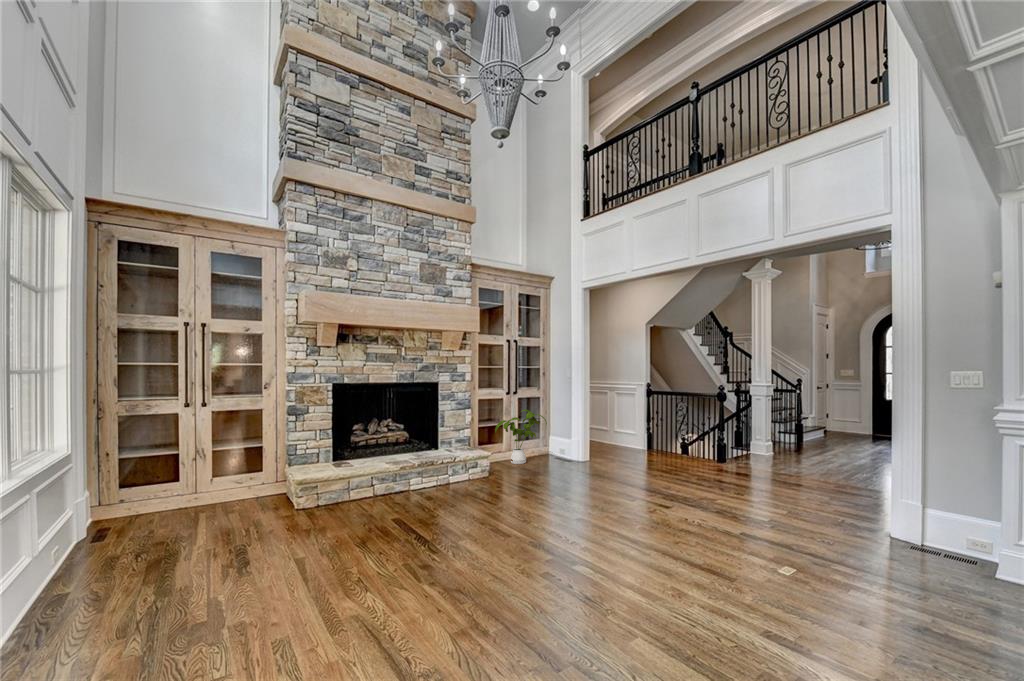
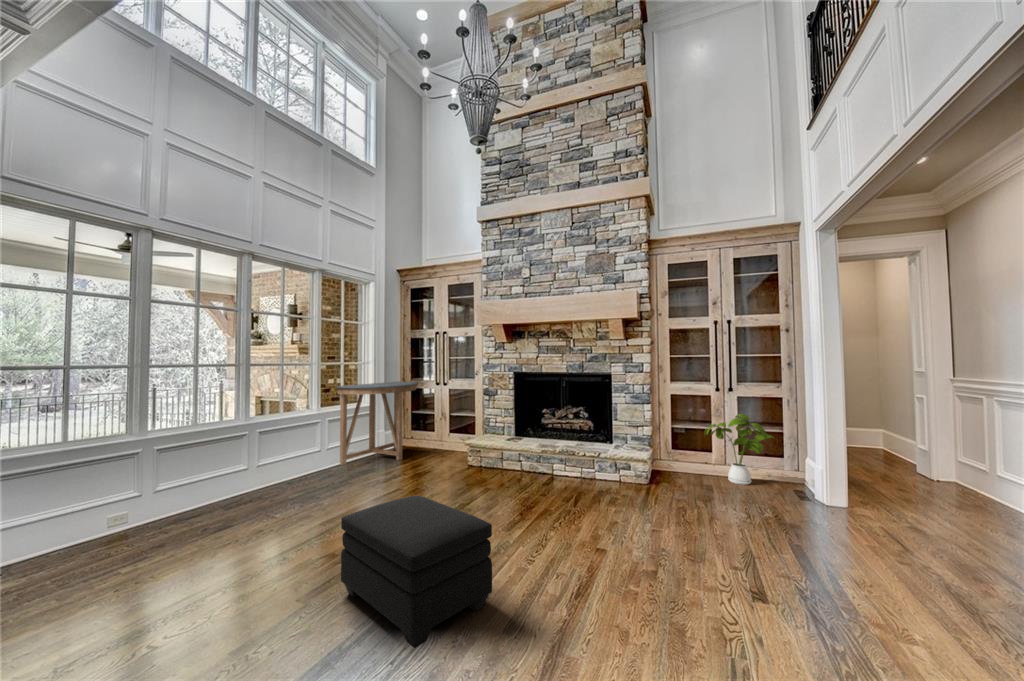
console table: none [10,410,157,603] -> present [337,382,418,465]
ottoman: none [528,489,682,609] -> present [341,495,492,648]

